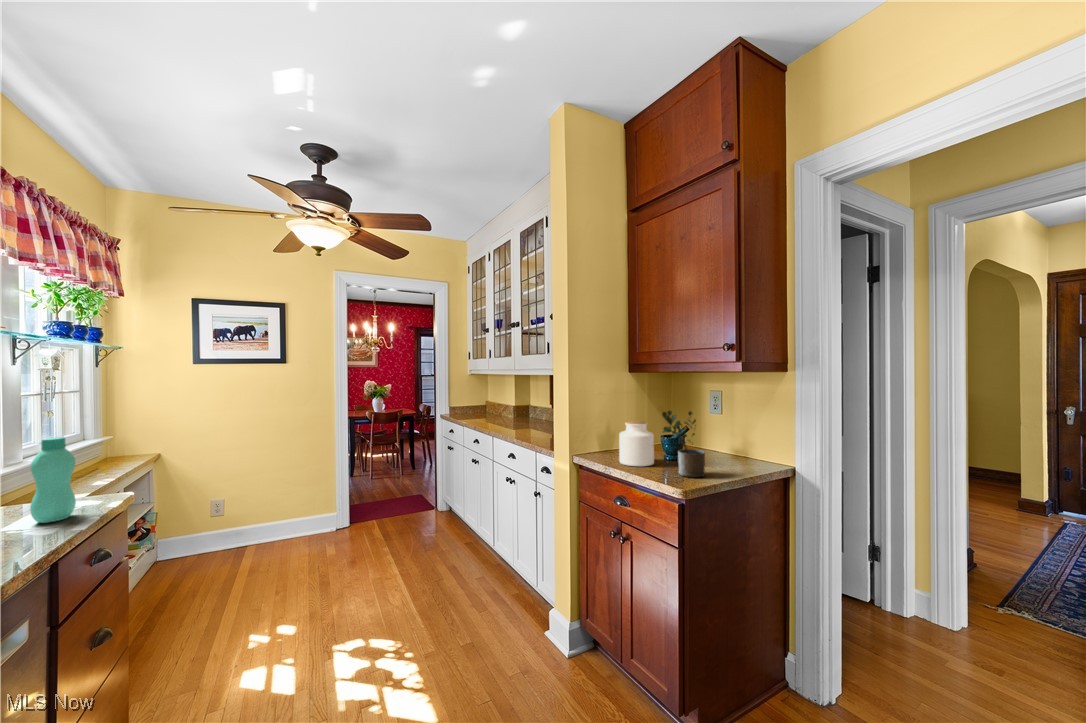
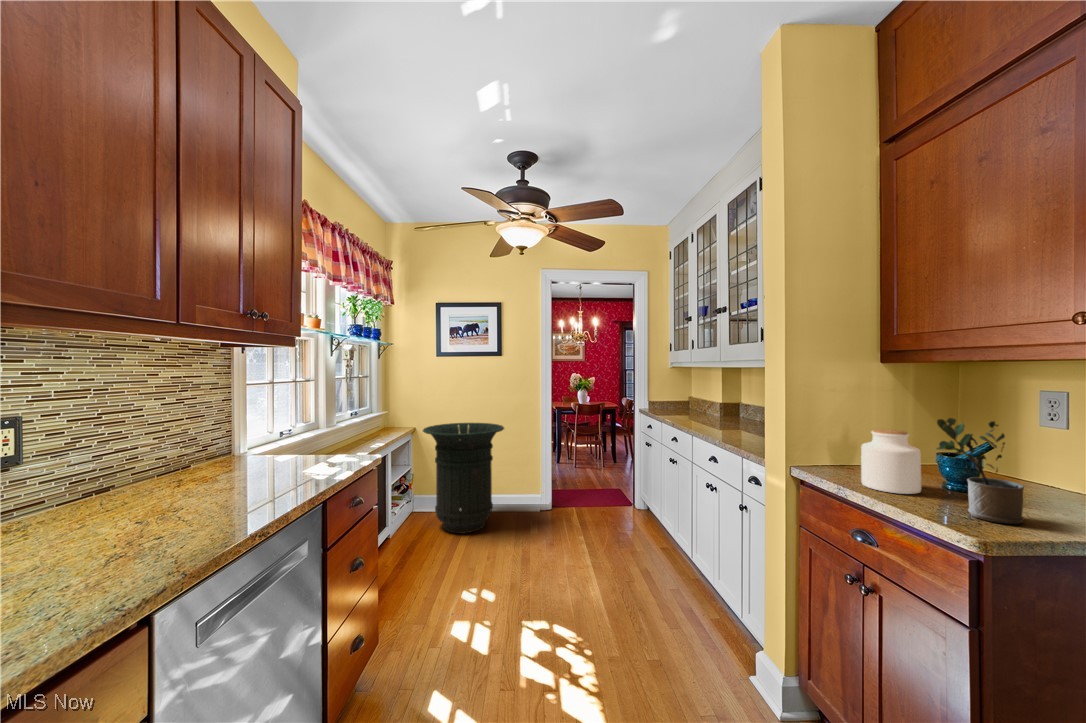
bottle: present [30,437,76,523] -> none [307,408,334,473]
trash can: none [173,441,289,576] -> present [423,423,504,533]

